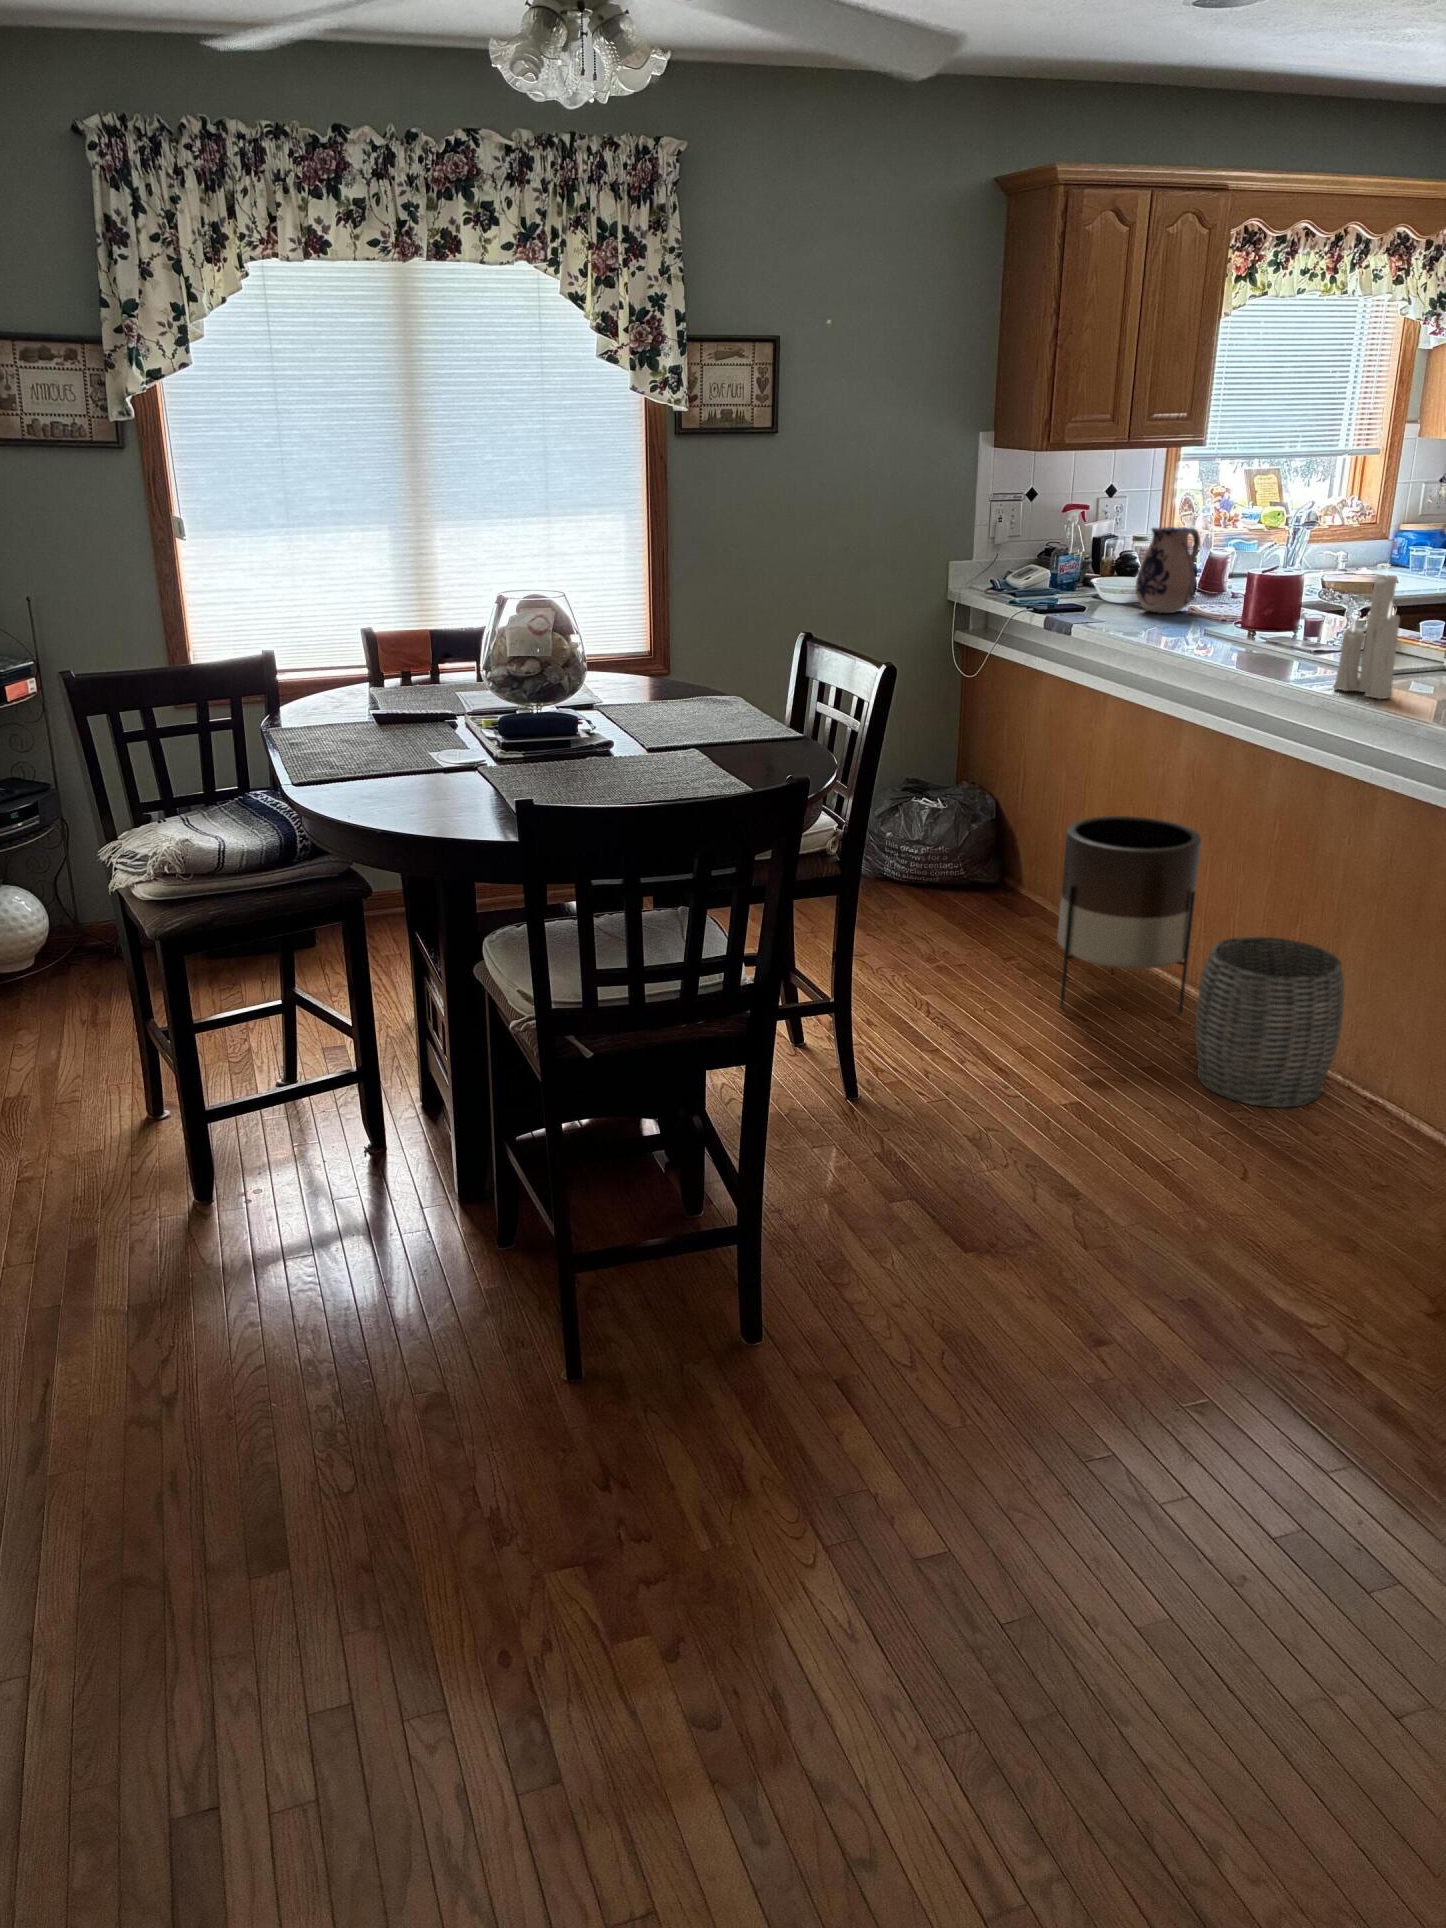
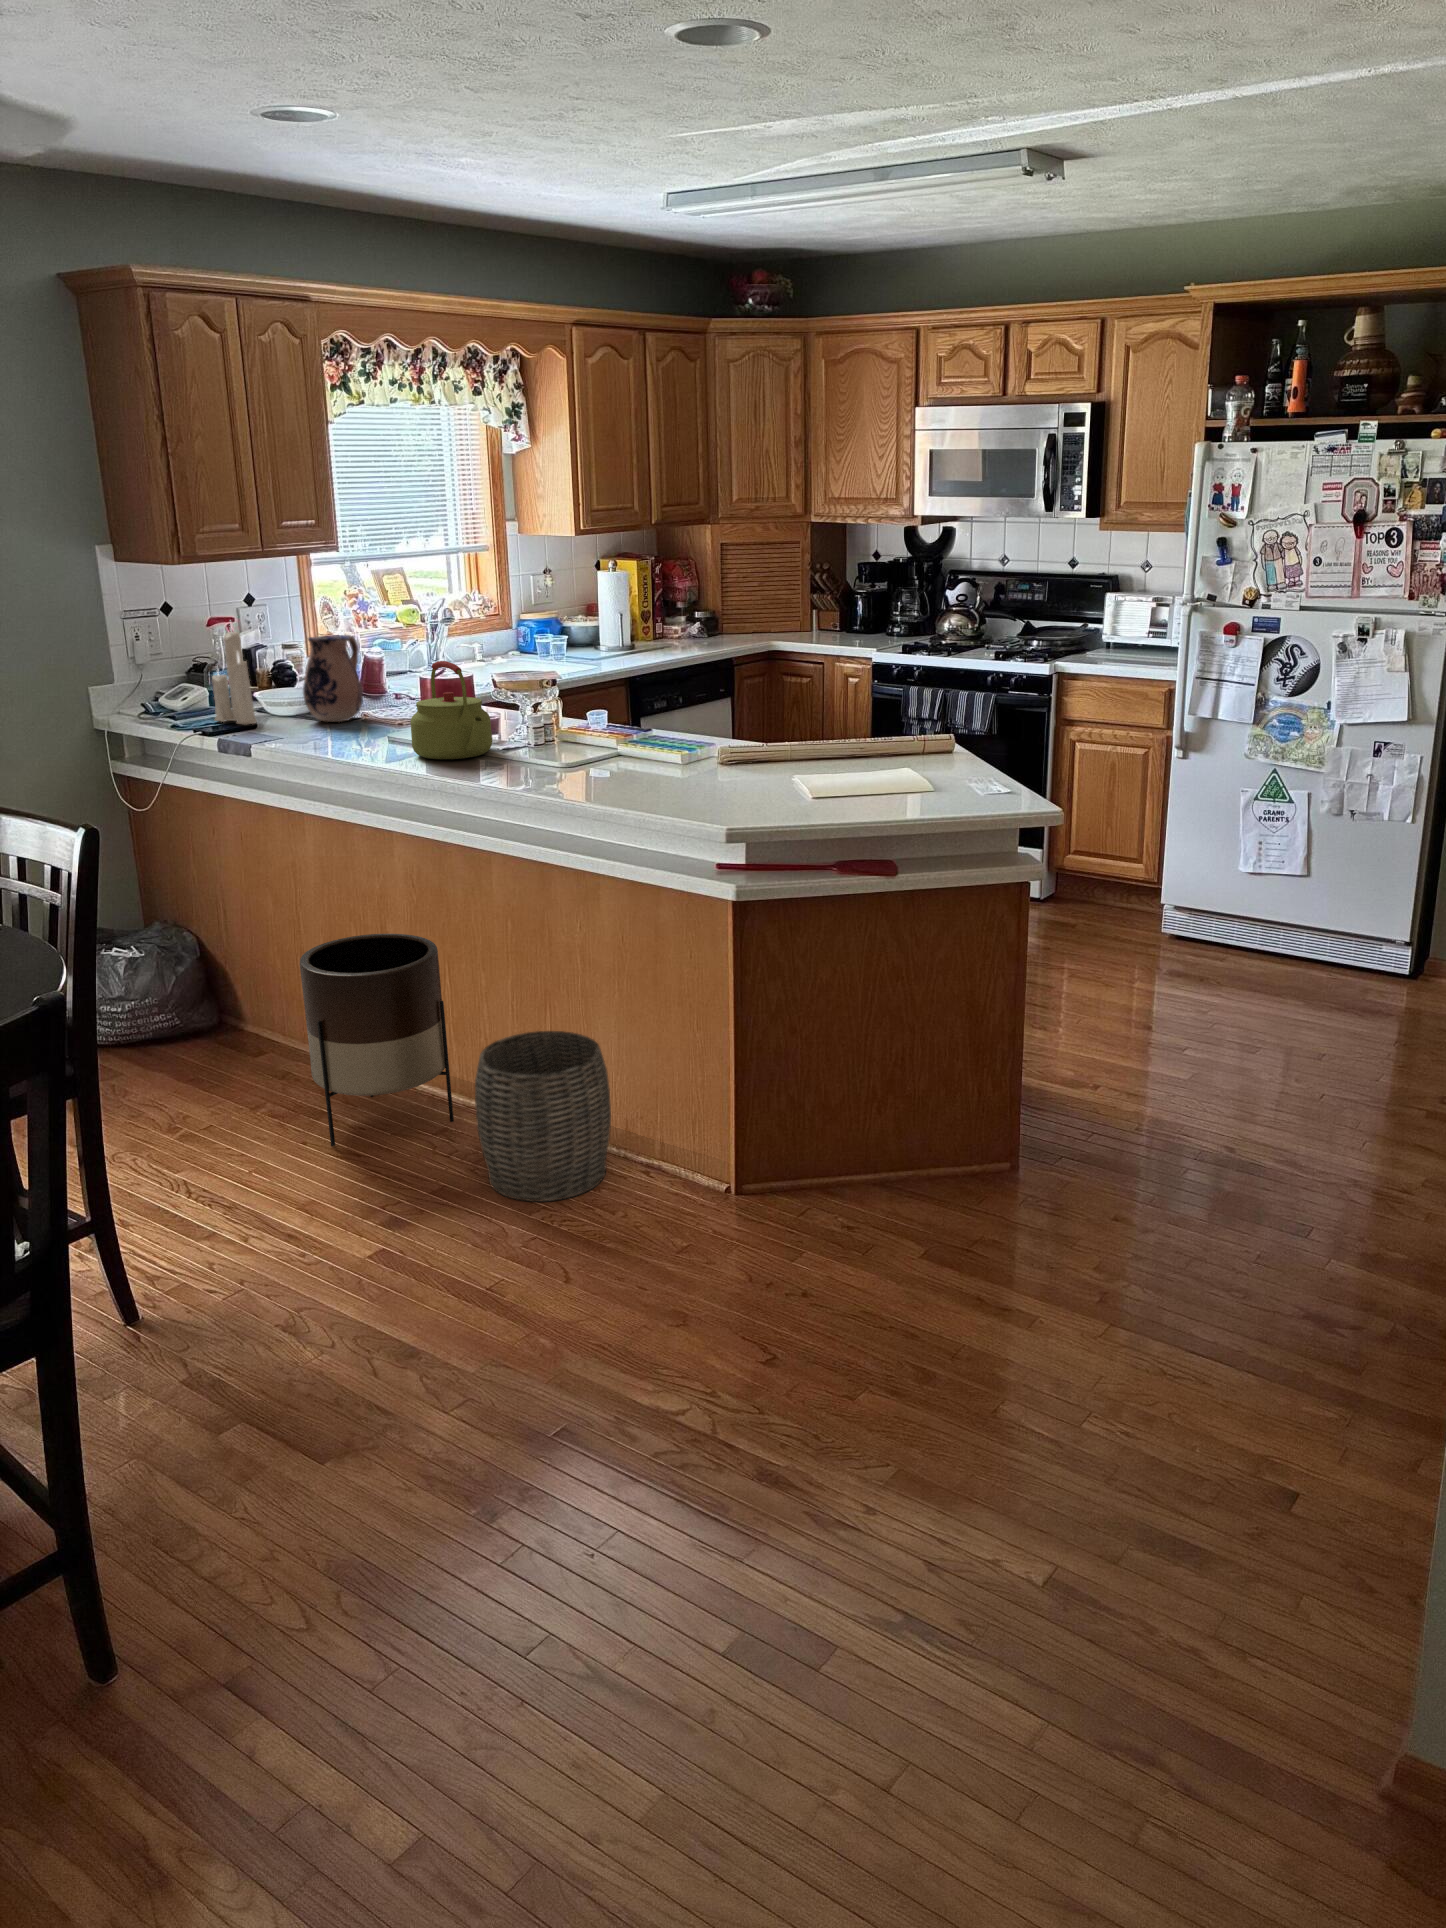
kettle: none [1223,555,1312,656] -> present [411,661,492,759]
candle: present [1333,570,1400,699] -> present [212,632,257,724]

